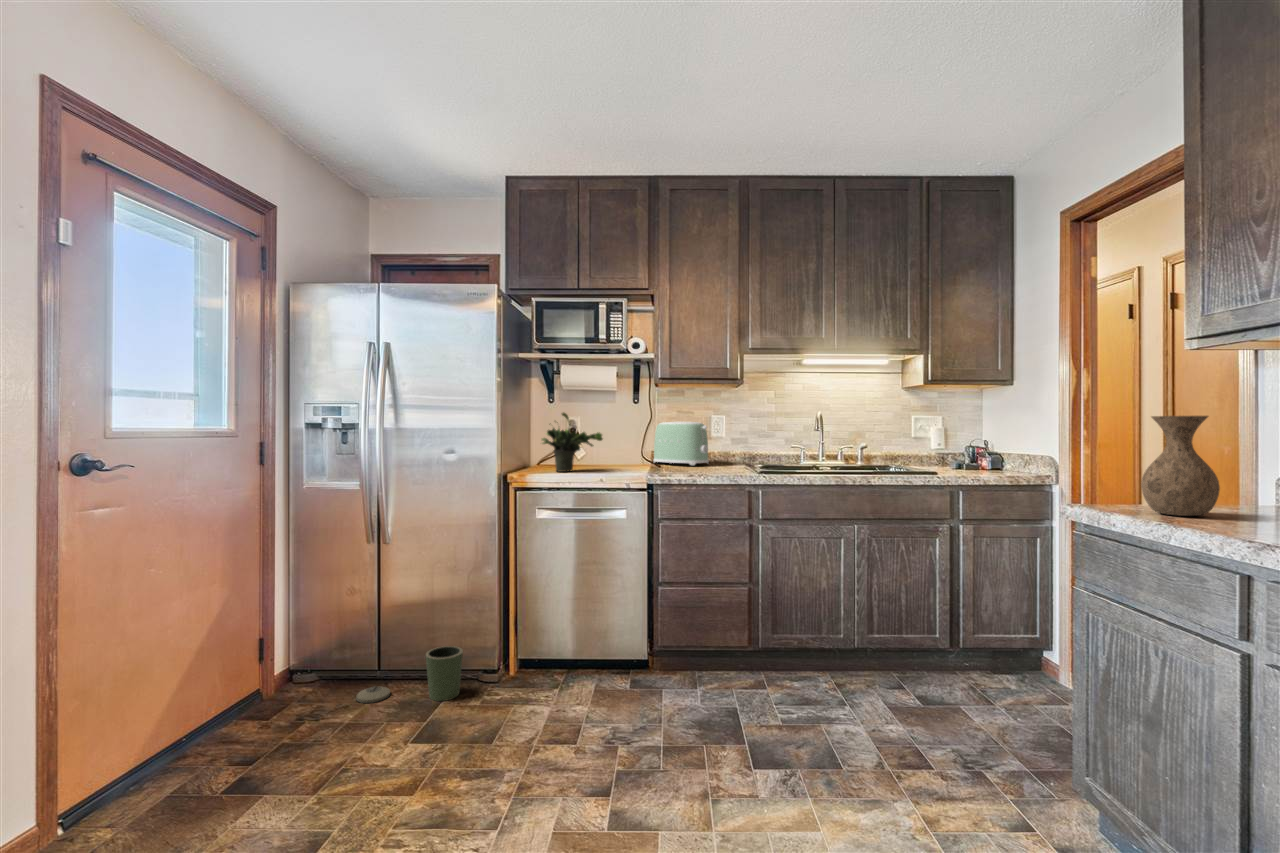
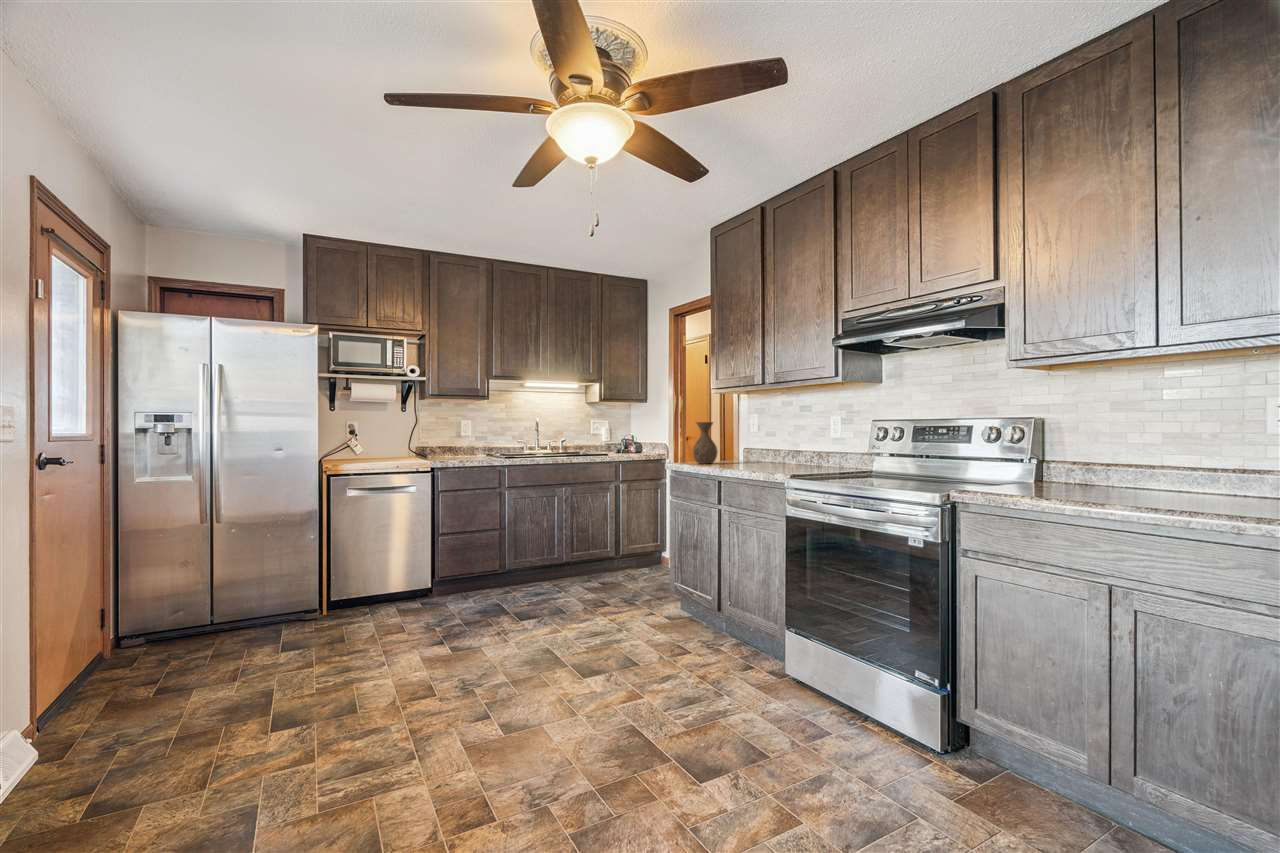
potted plant: present [542,412,603,472] -> none [339,419,391,463]
toaster: present [654,422,709,465] -> none [420,425,464,456]
trash can: present [356,646,463,703] -> none [200,596,296,647]

